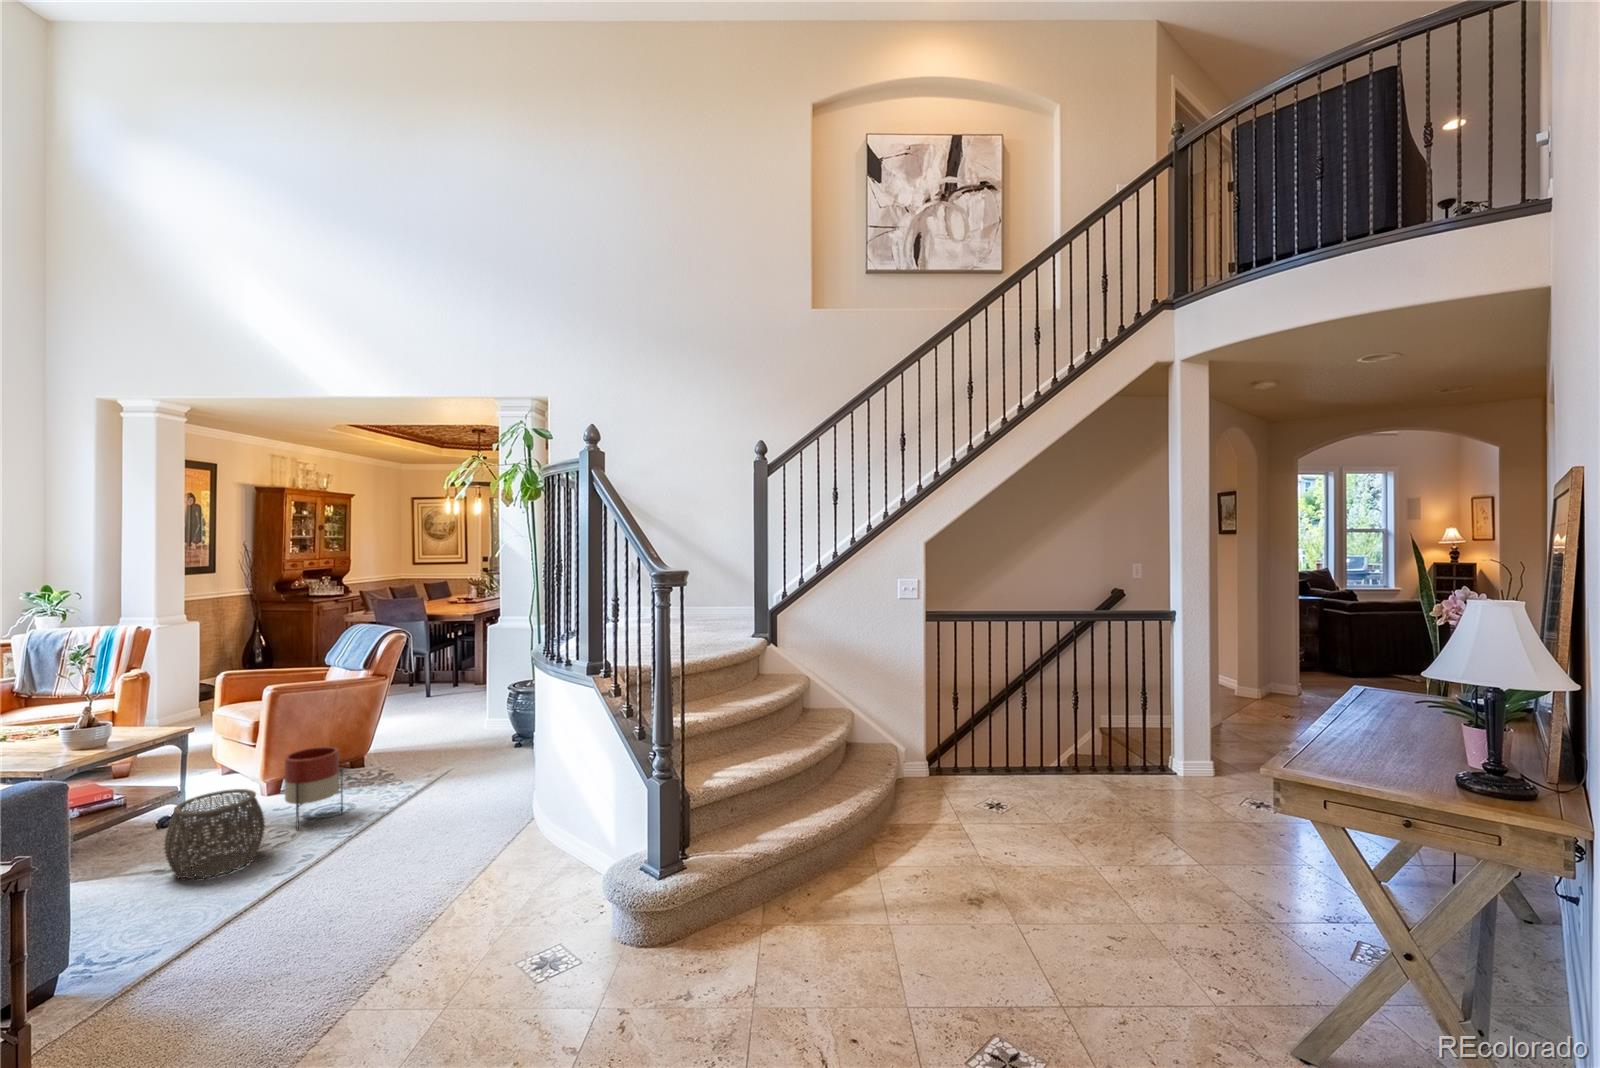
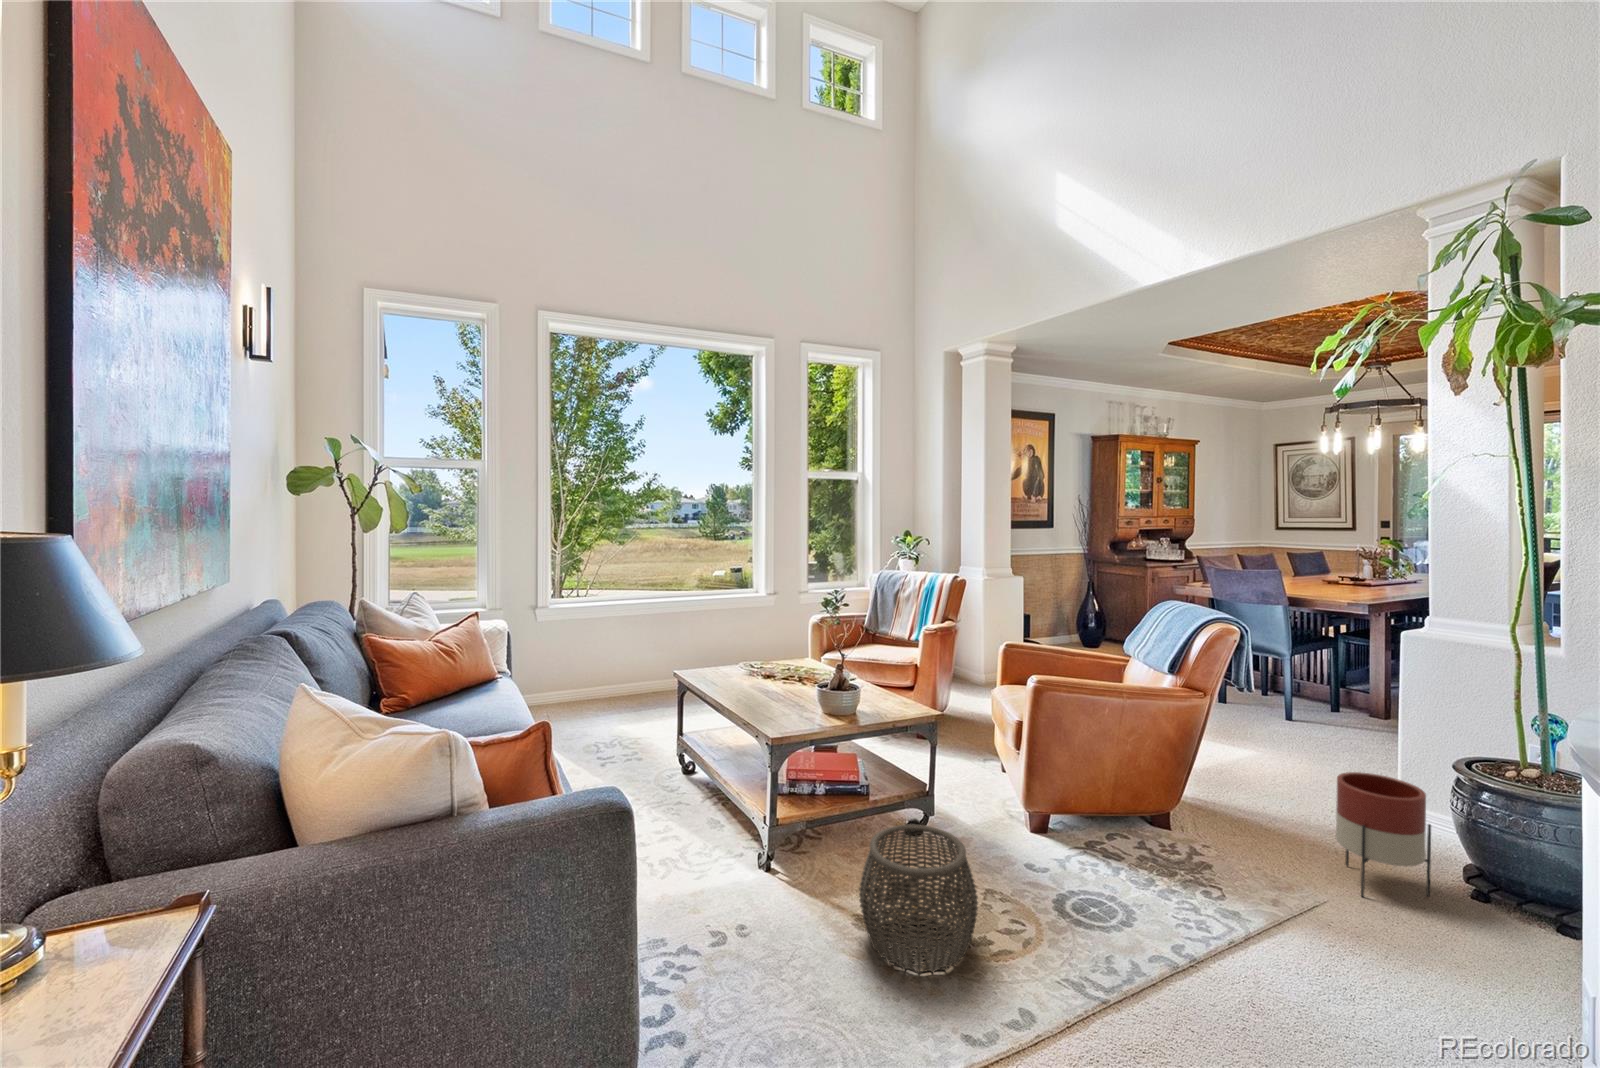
planter: present [285,746,343,830] -> present [1336,772,1431,897]

